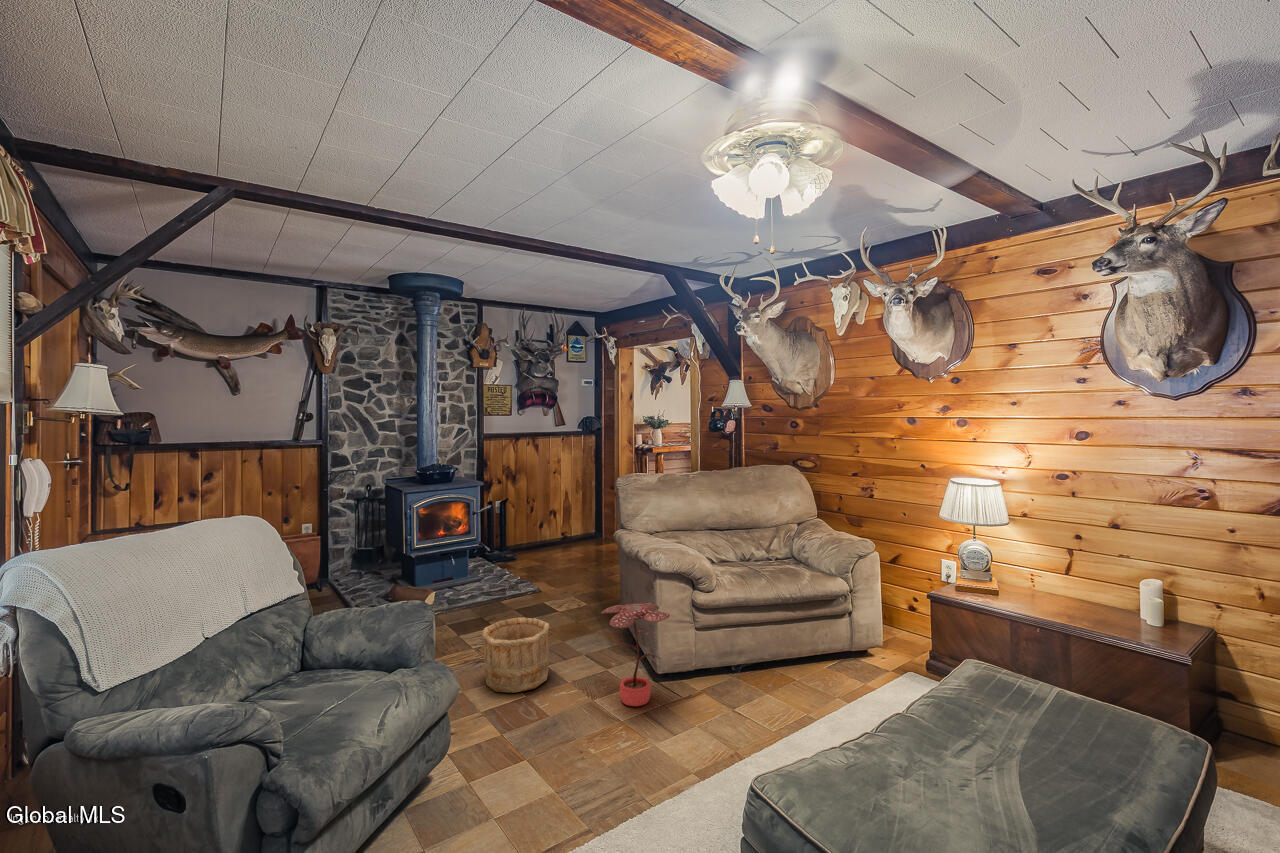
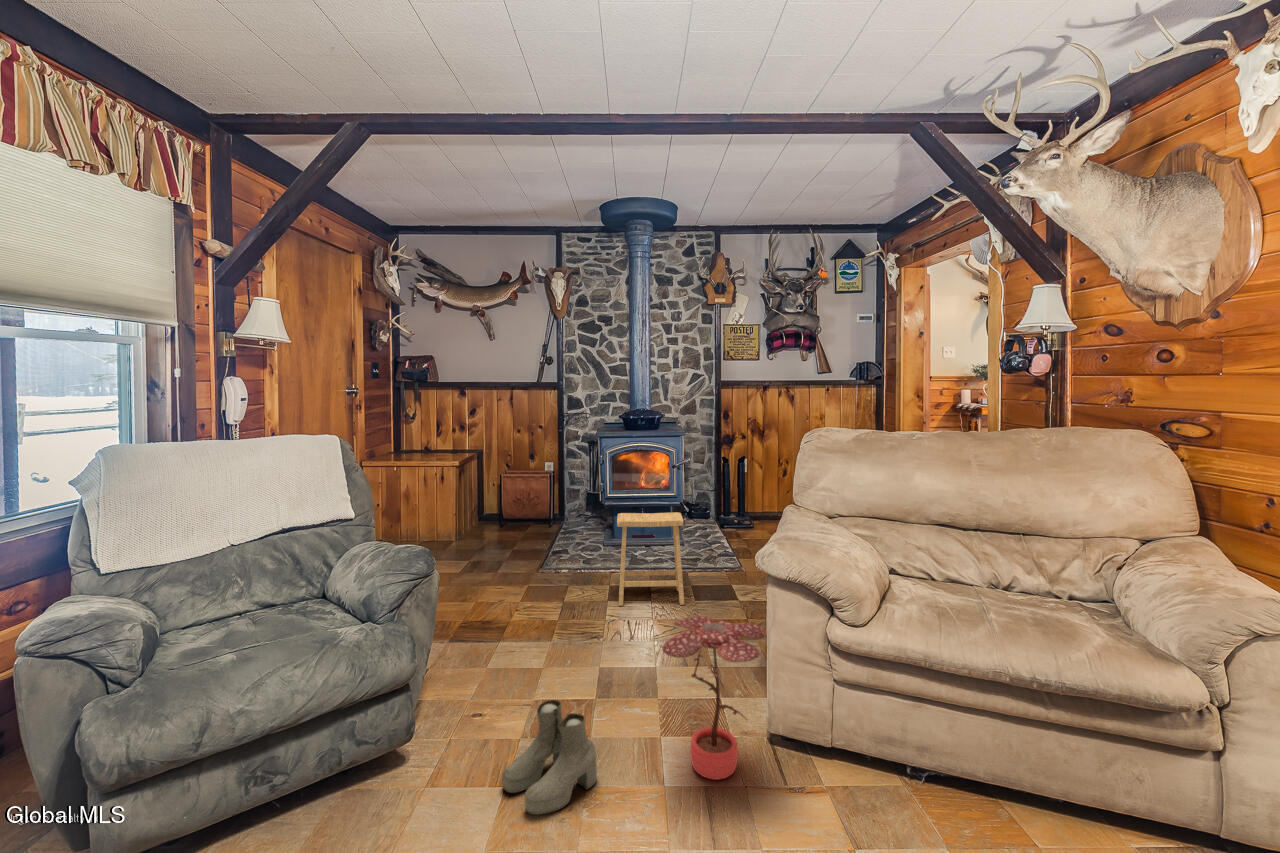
footstool: none [461,550,526,637] -> present [617,512,684,606]
wooden bucket: present [482,617,549,693] -> none [562,598,648,696]
boots: none [517,683,576,756] -> present [502,700,597,815]

